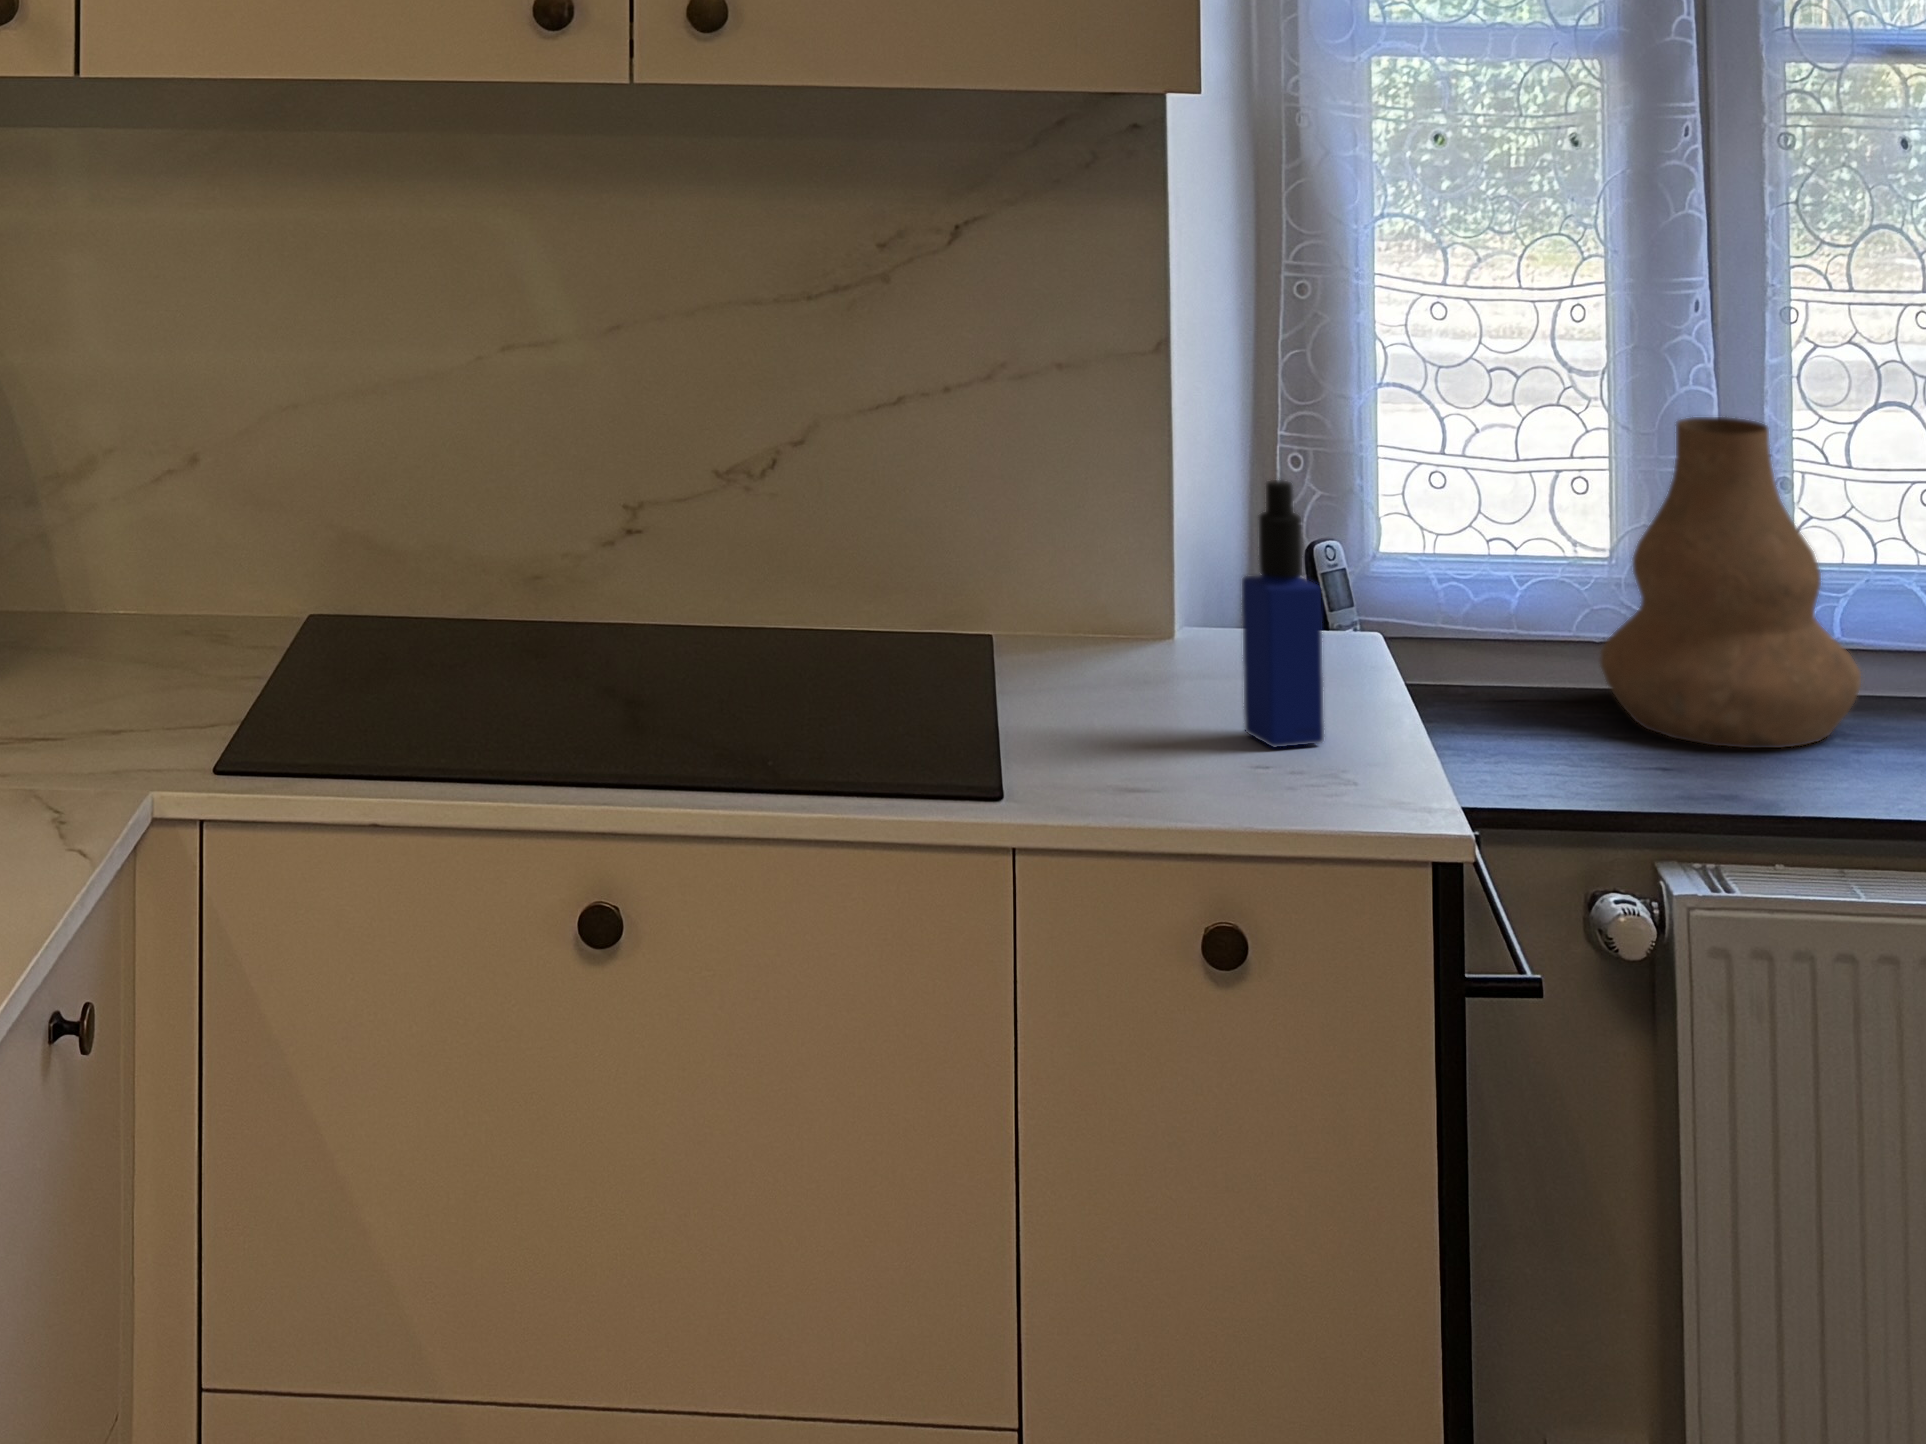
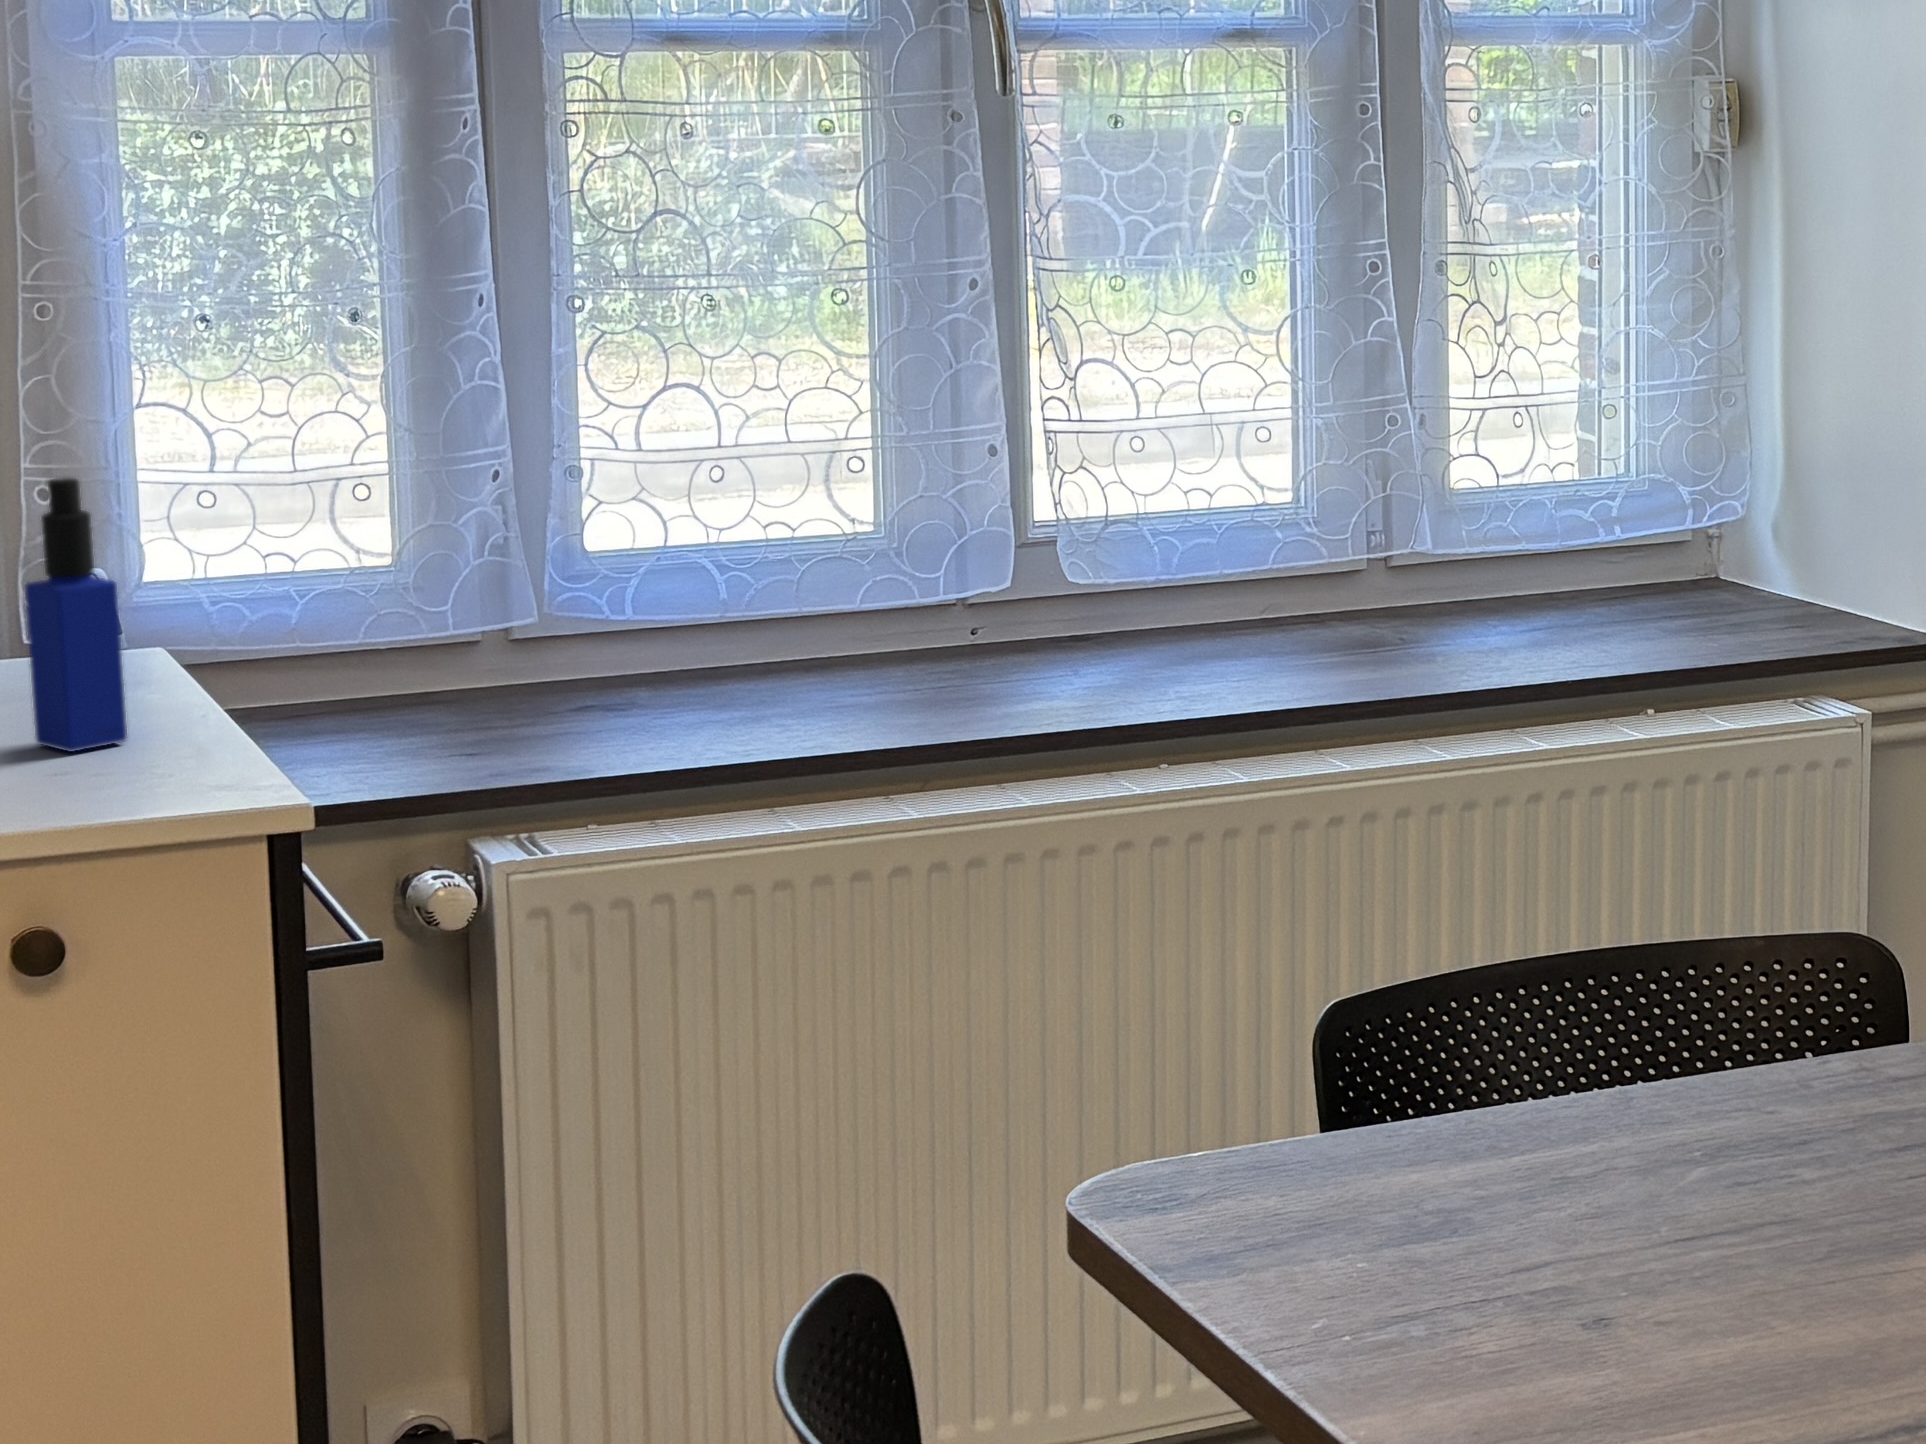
vase: present [1600,417,1861,748] -> none [396,412,659,728]

